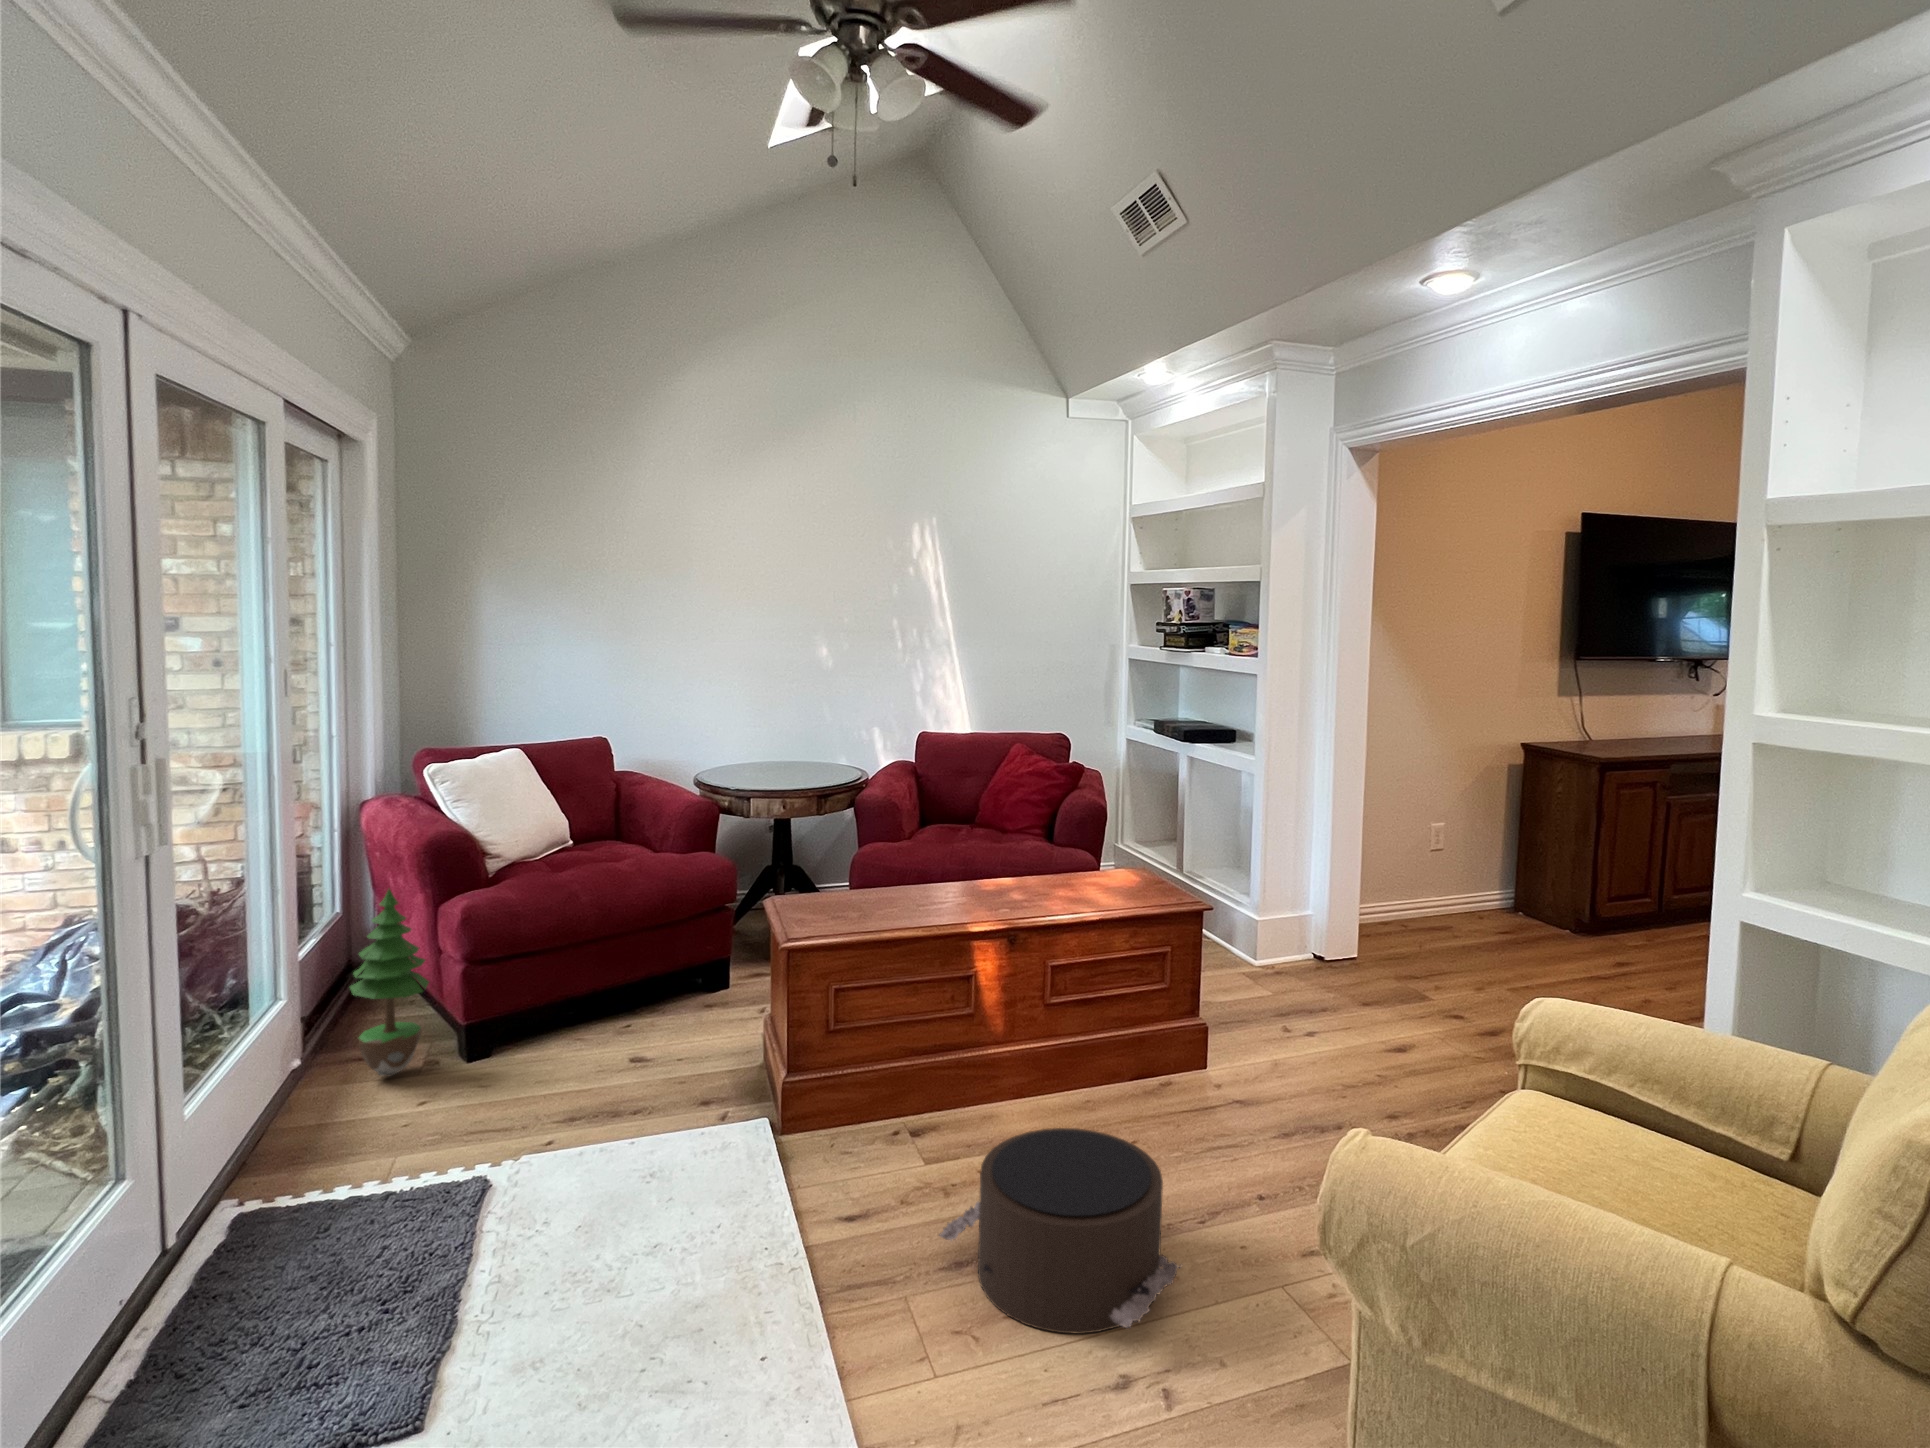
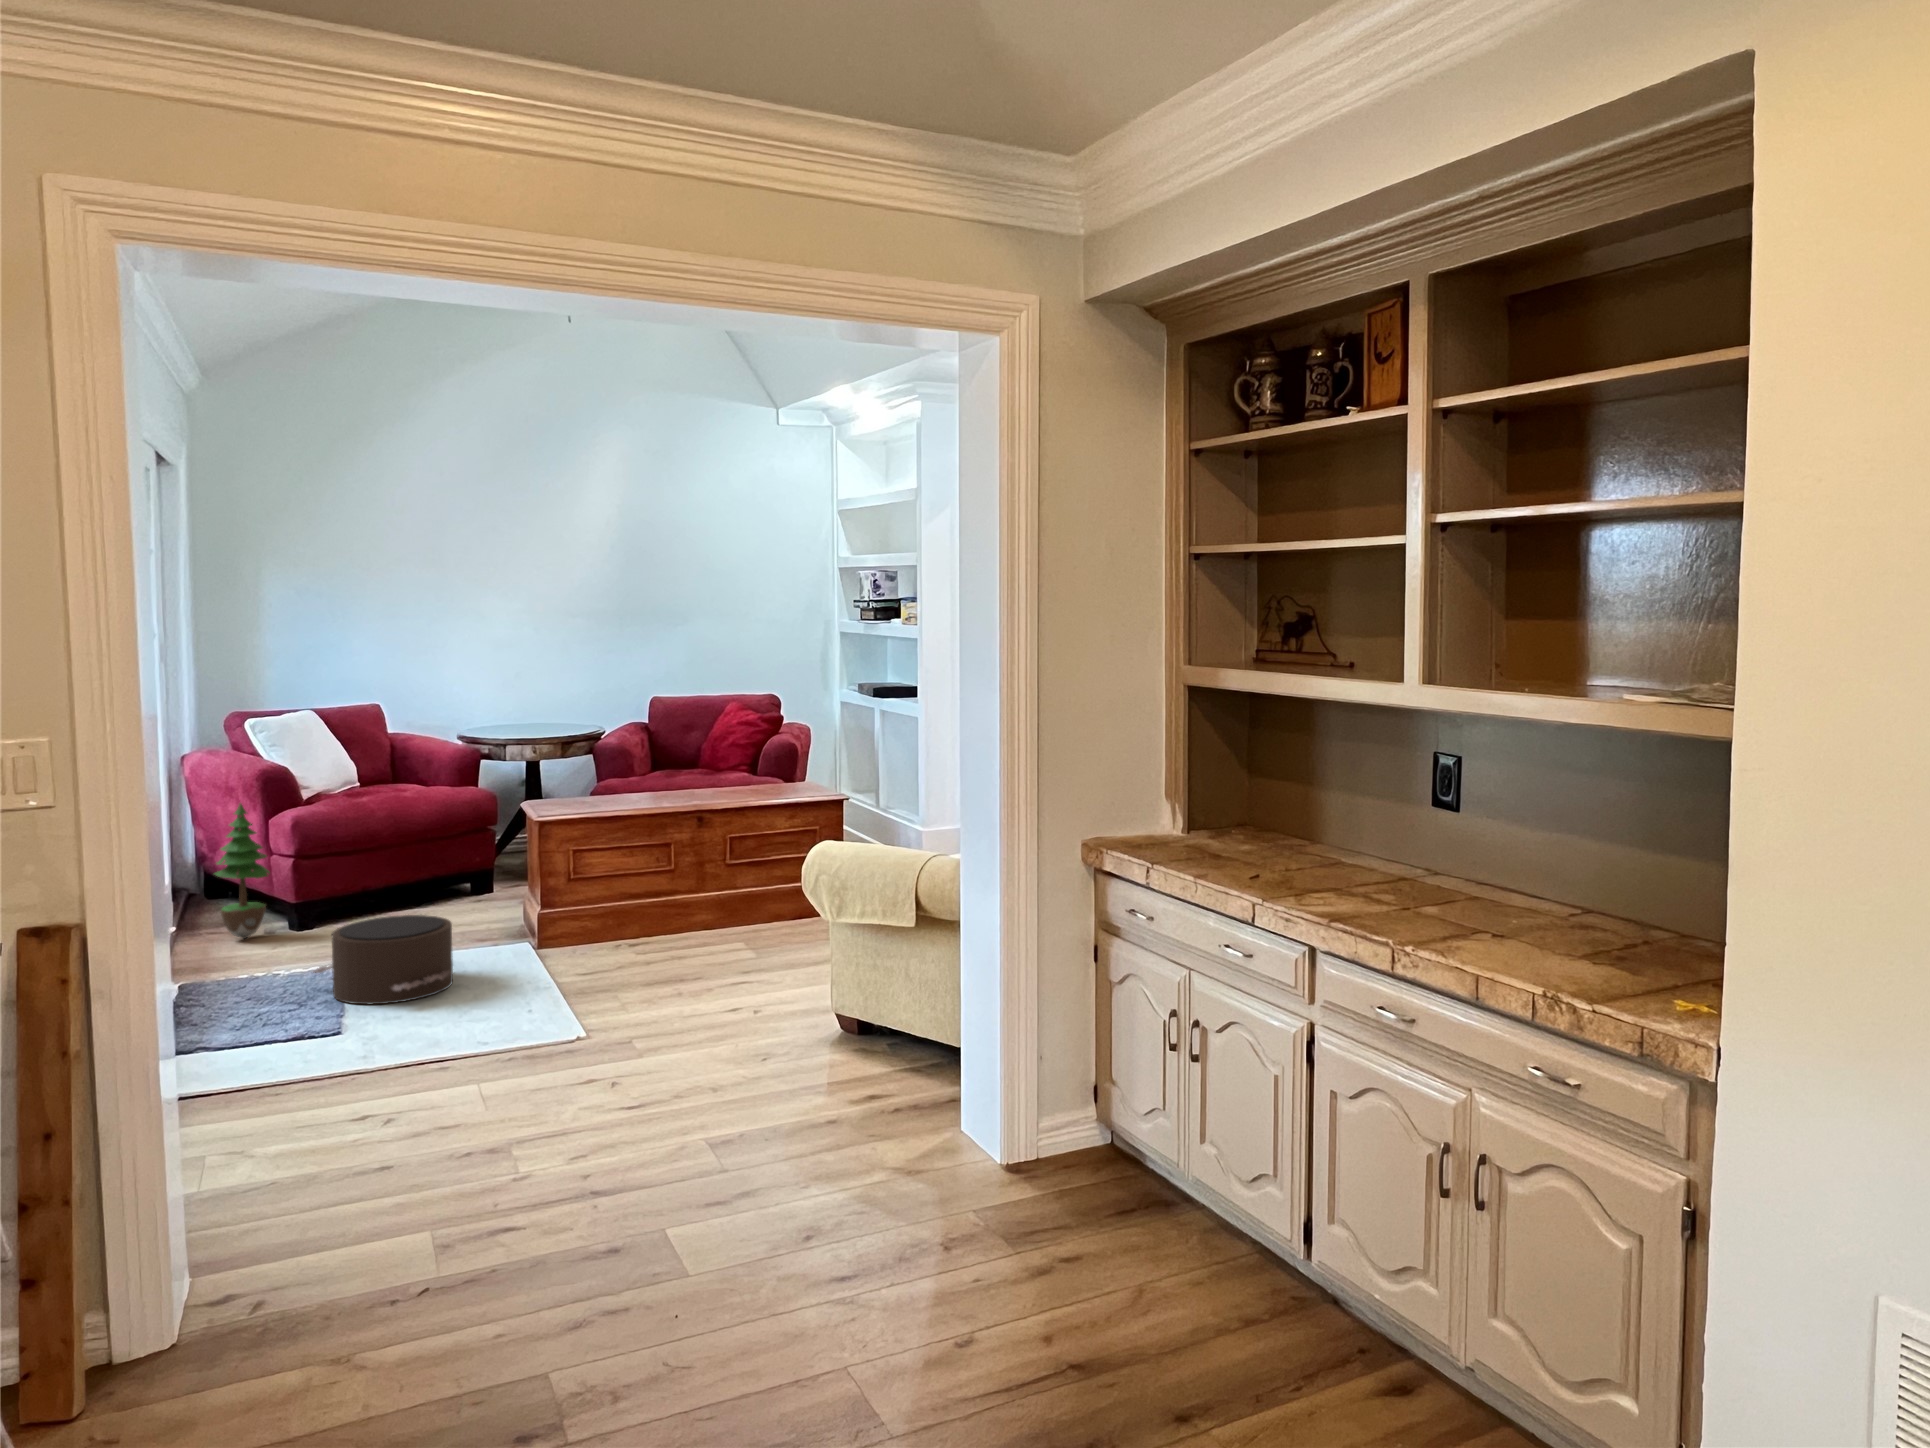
pouf: present [939,1128,1182,1334] -> present [314,915,453,1004]

